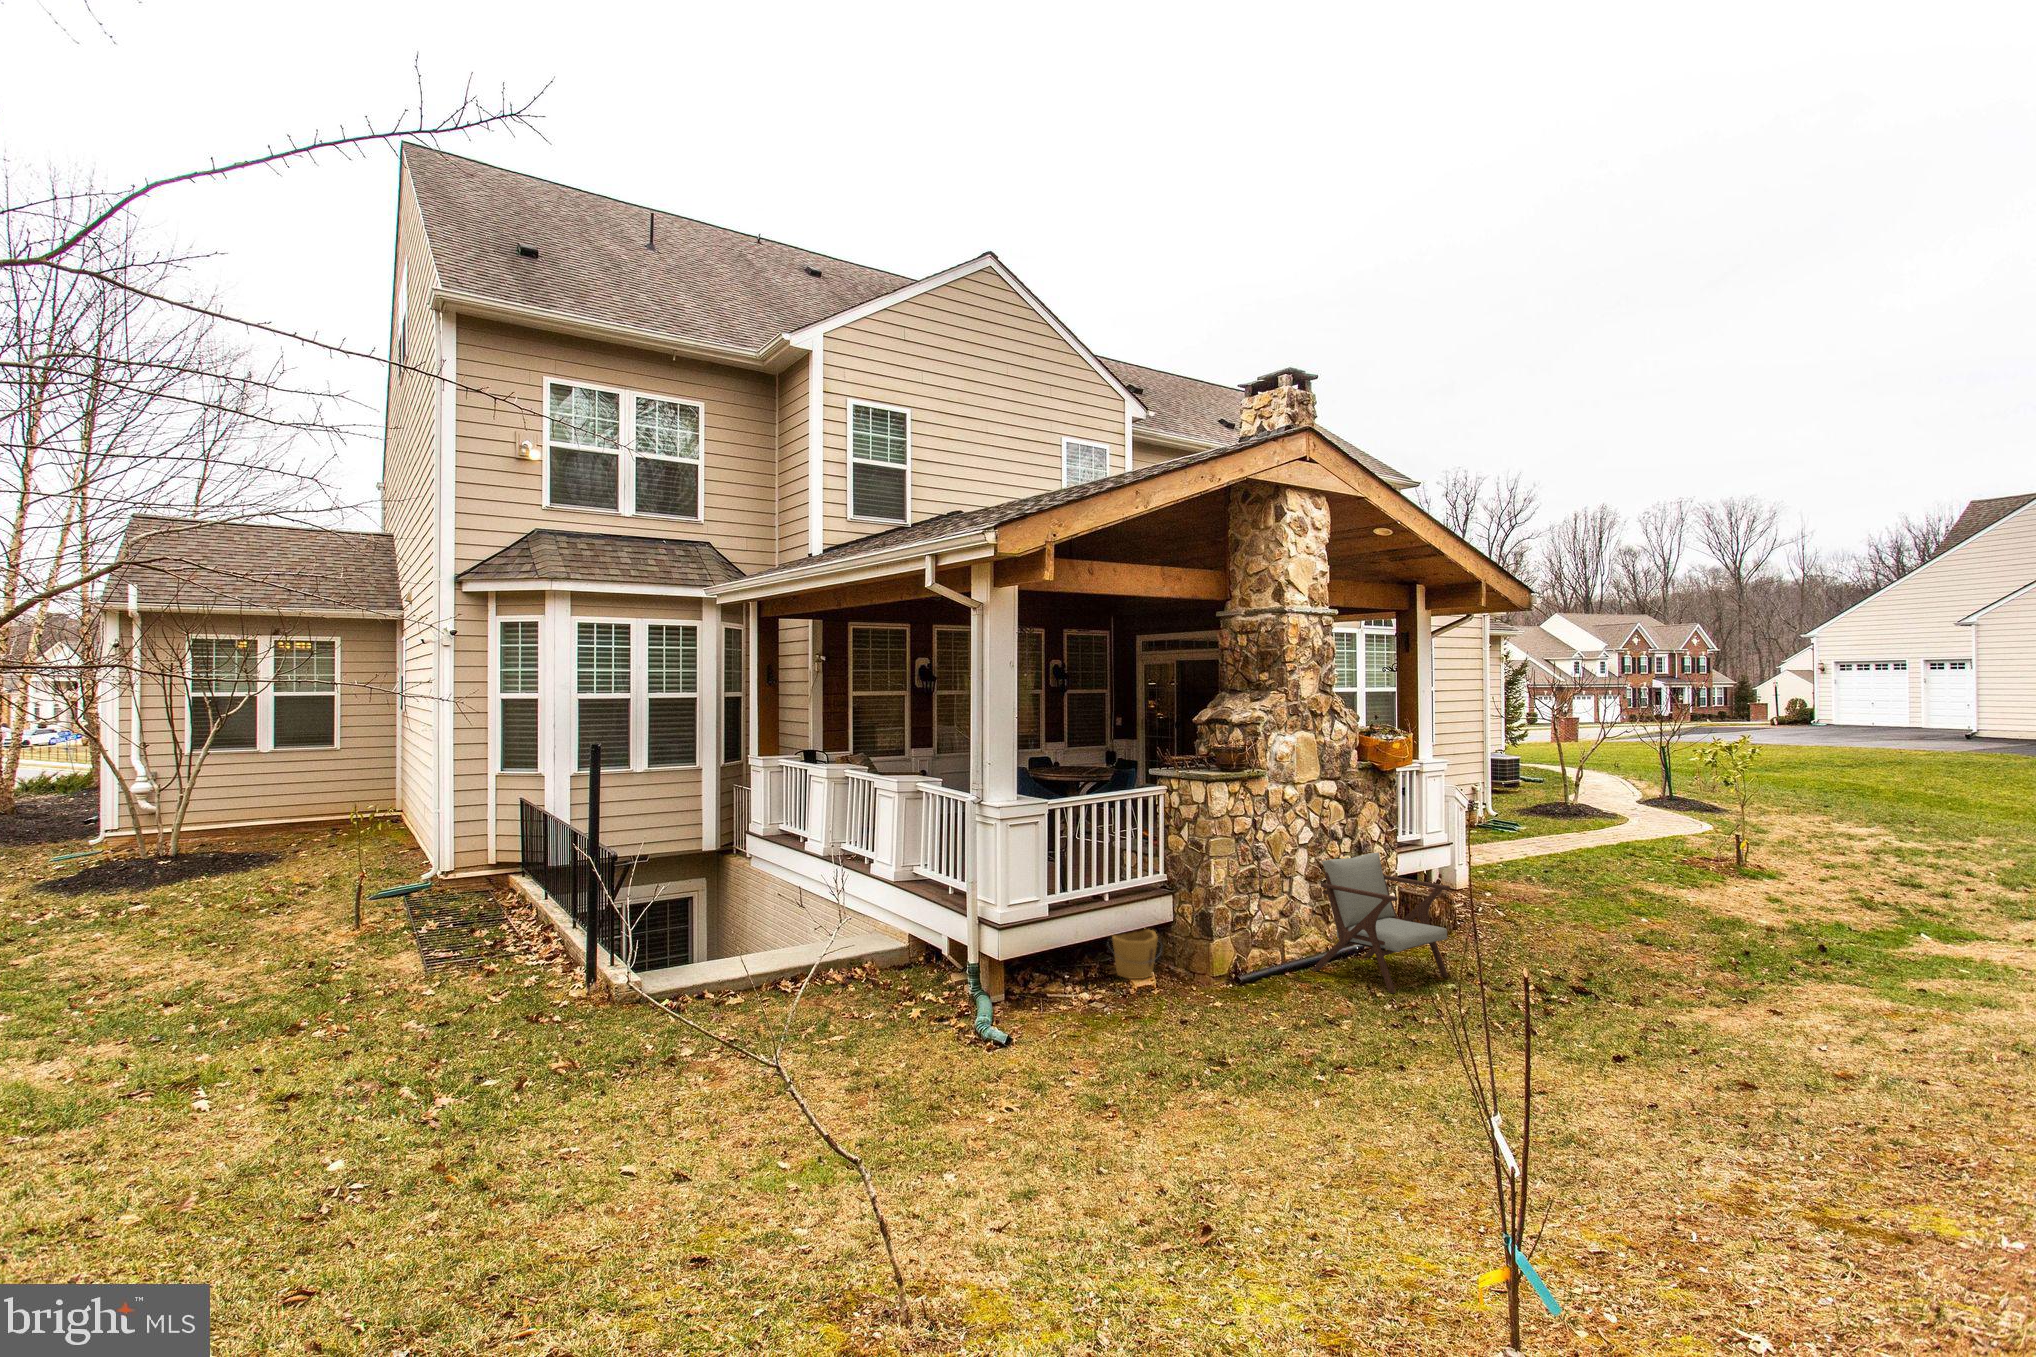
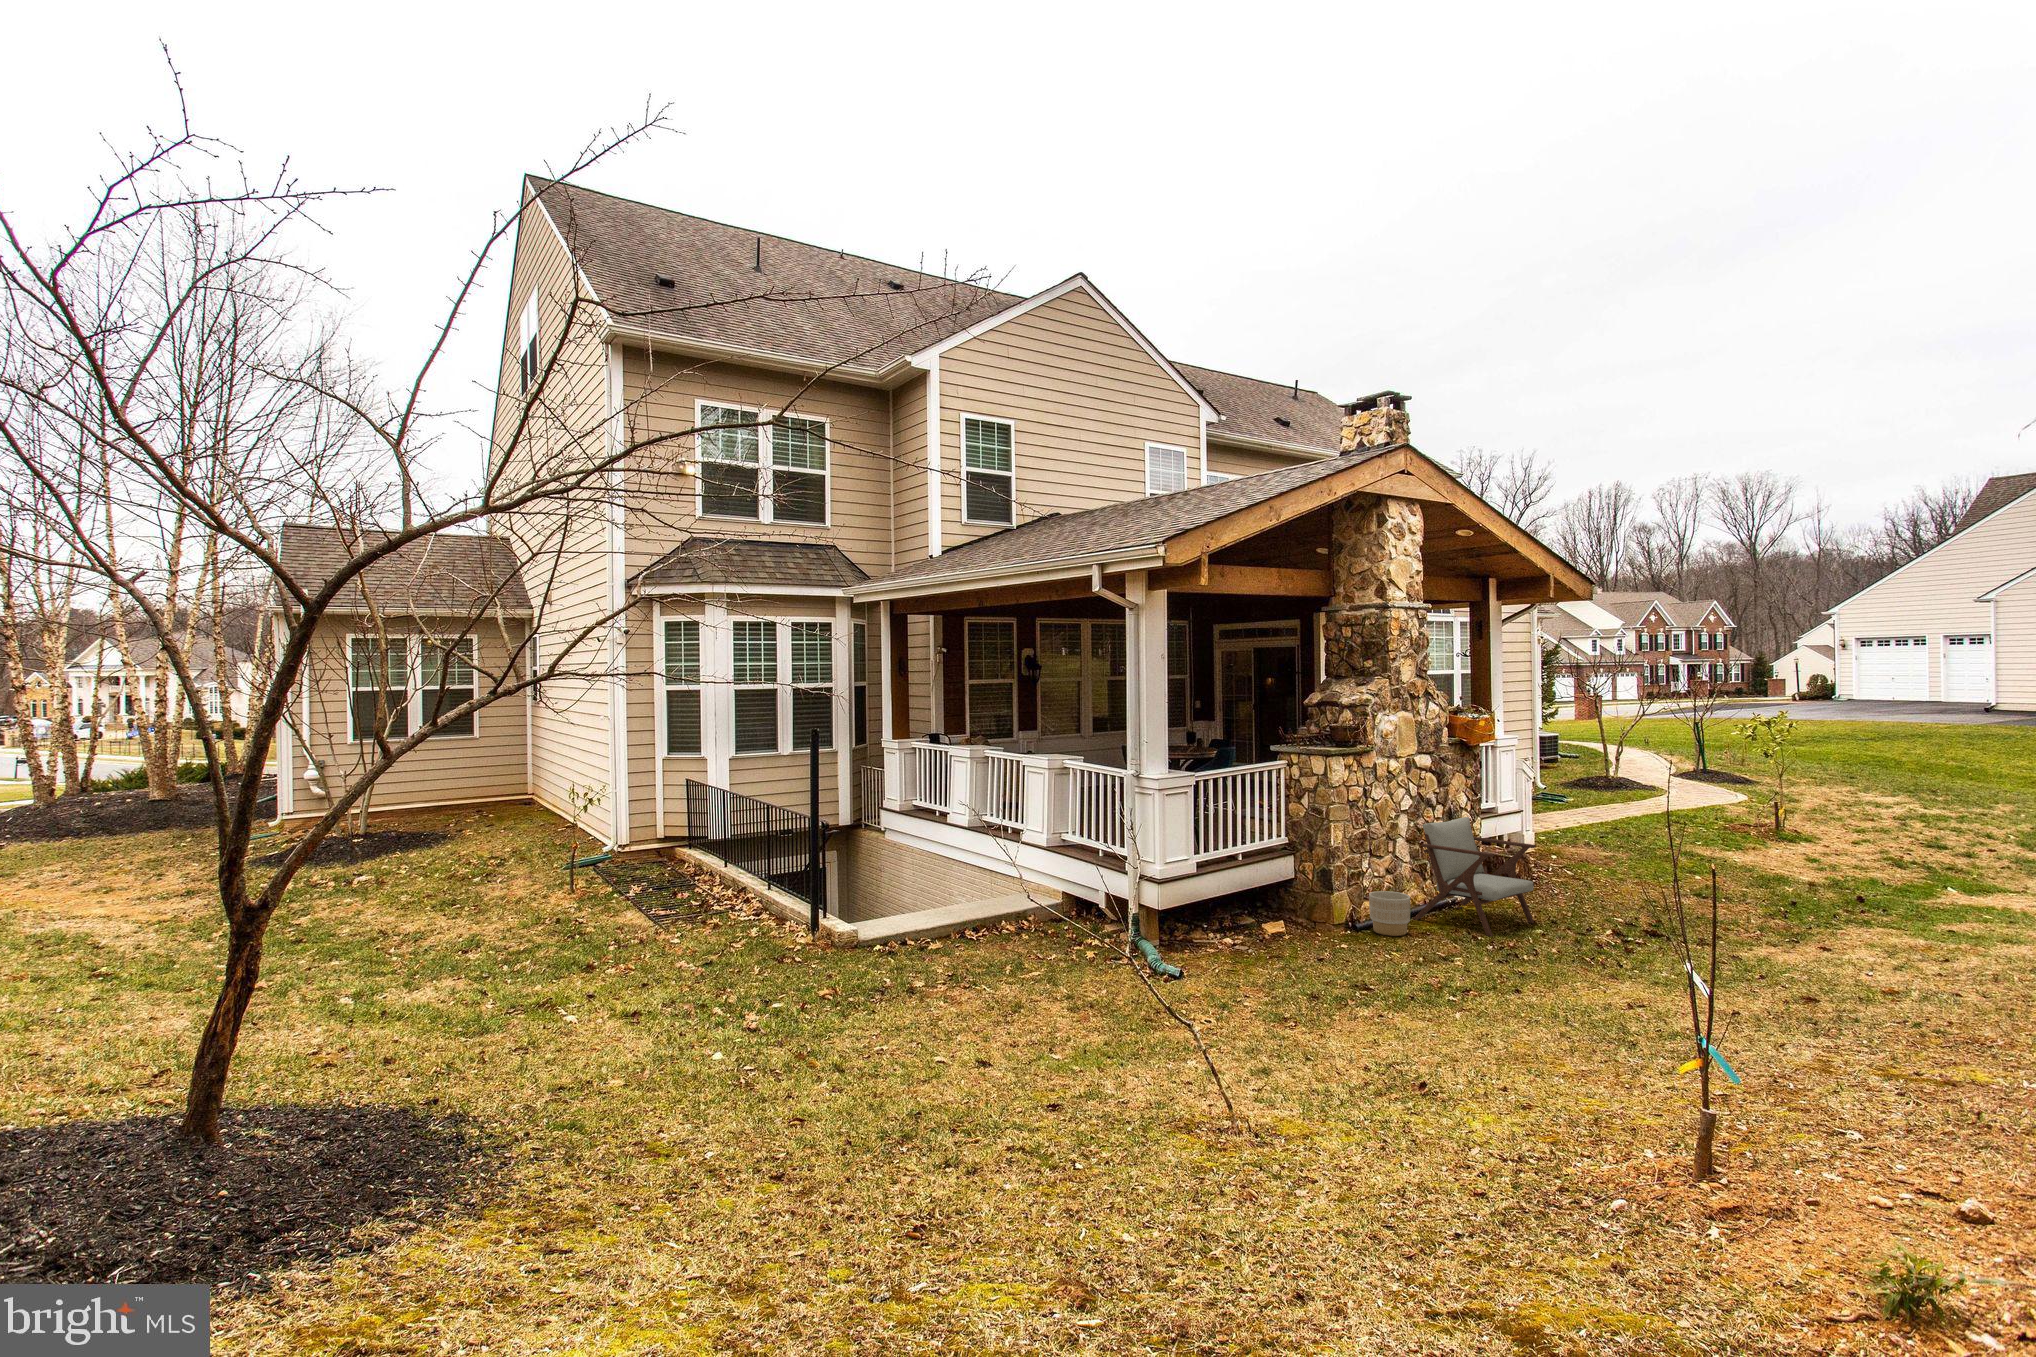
bucket: present [1111,928,1159,979] -> none [1237,884,1285,927]
planter: none [1256,939,1302,992] -> present [1369,891,1410,936]

